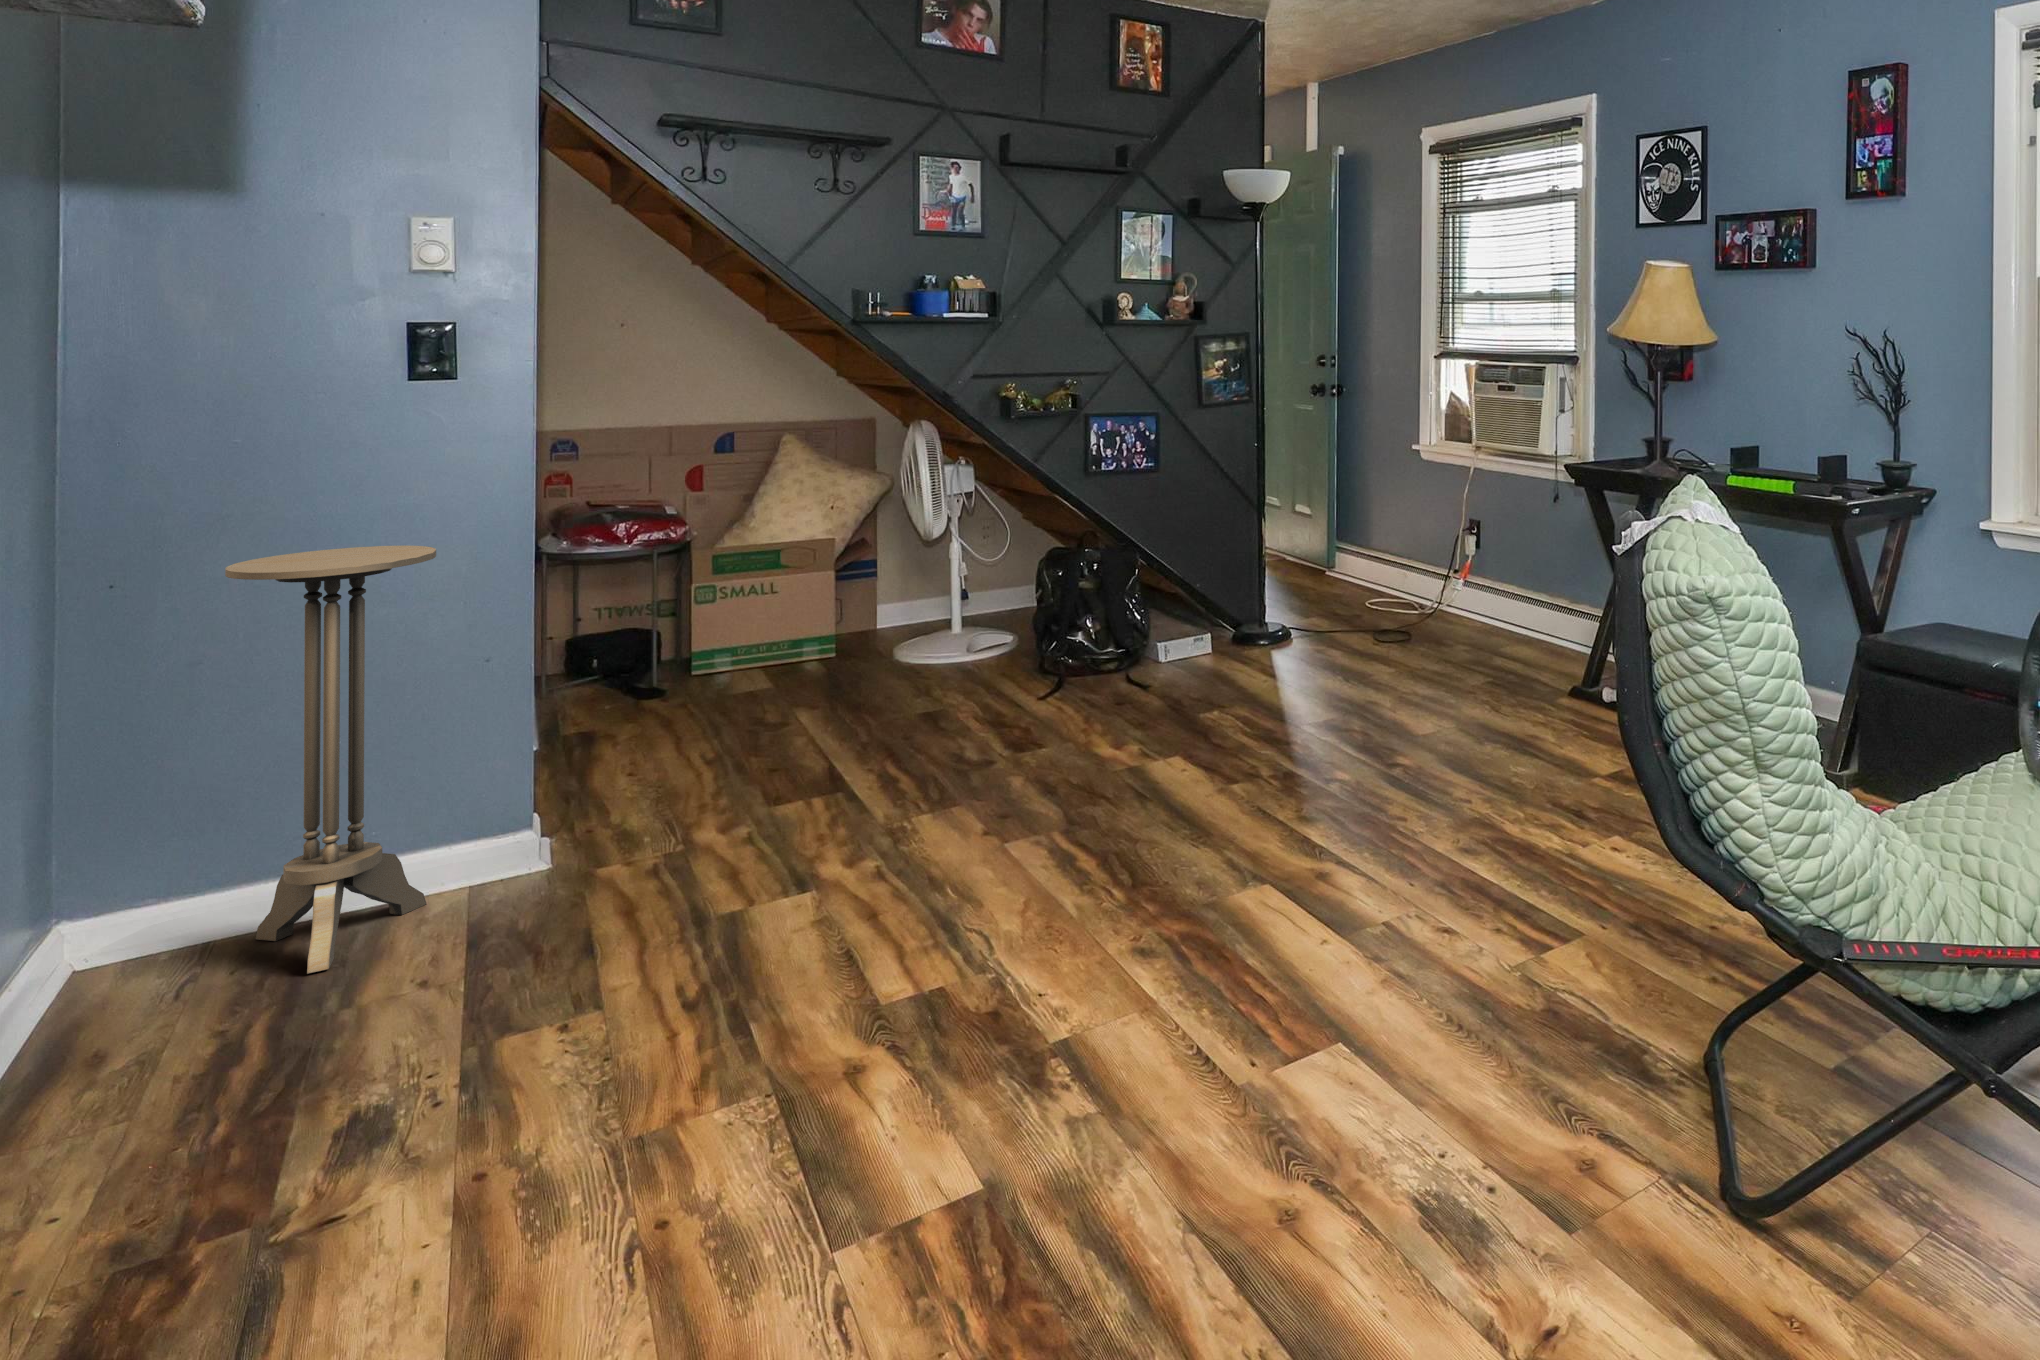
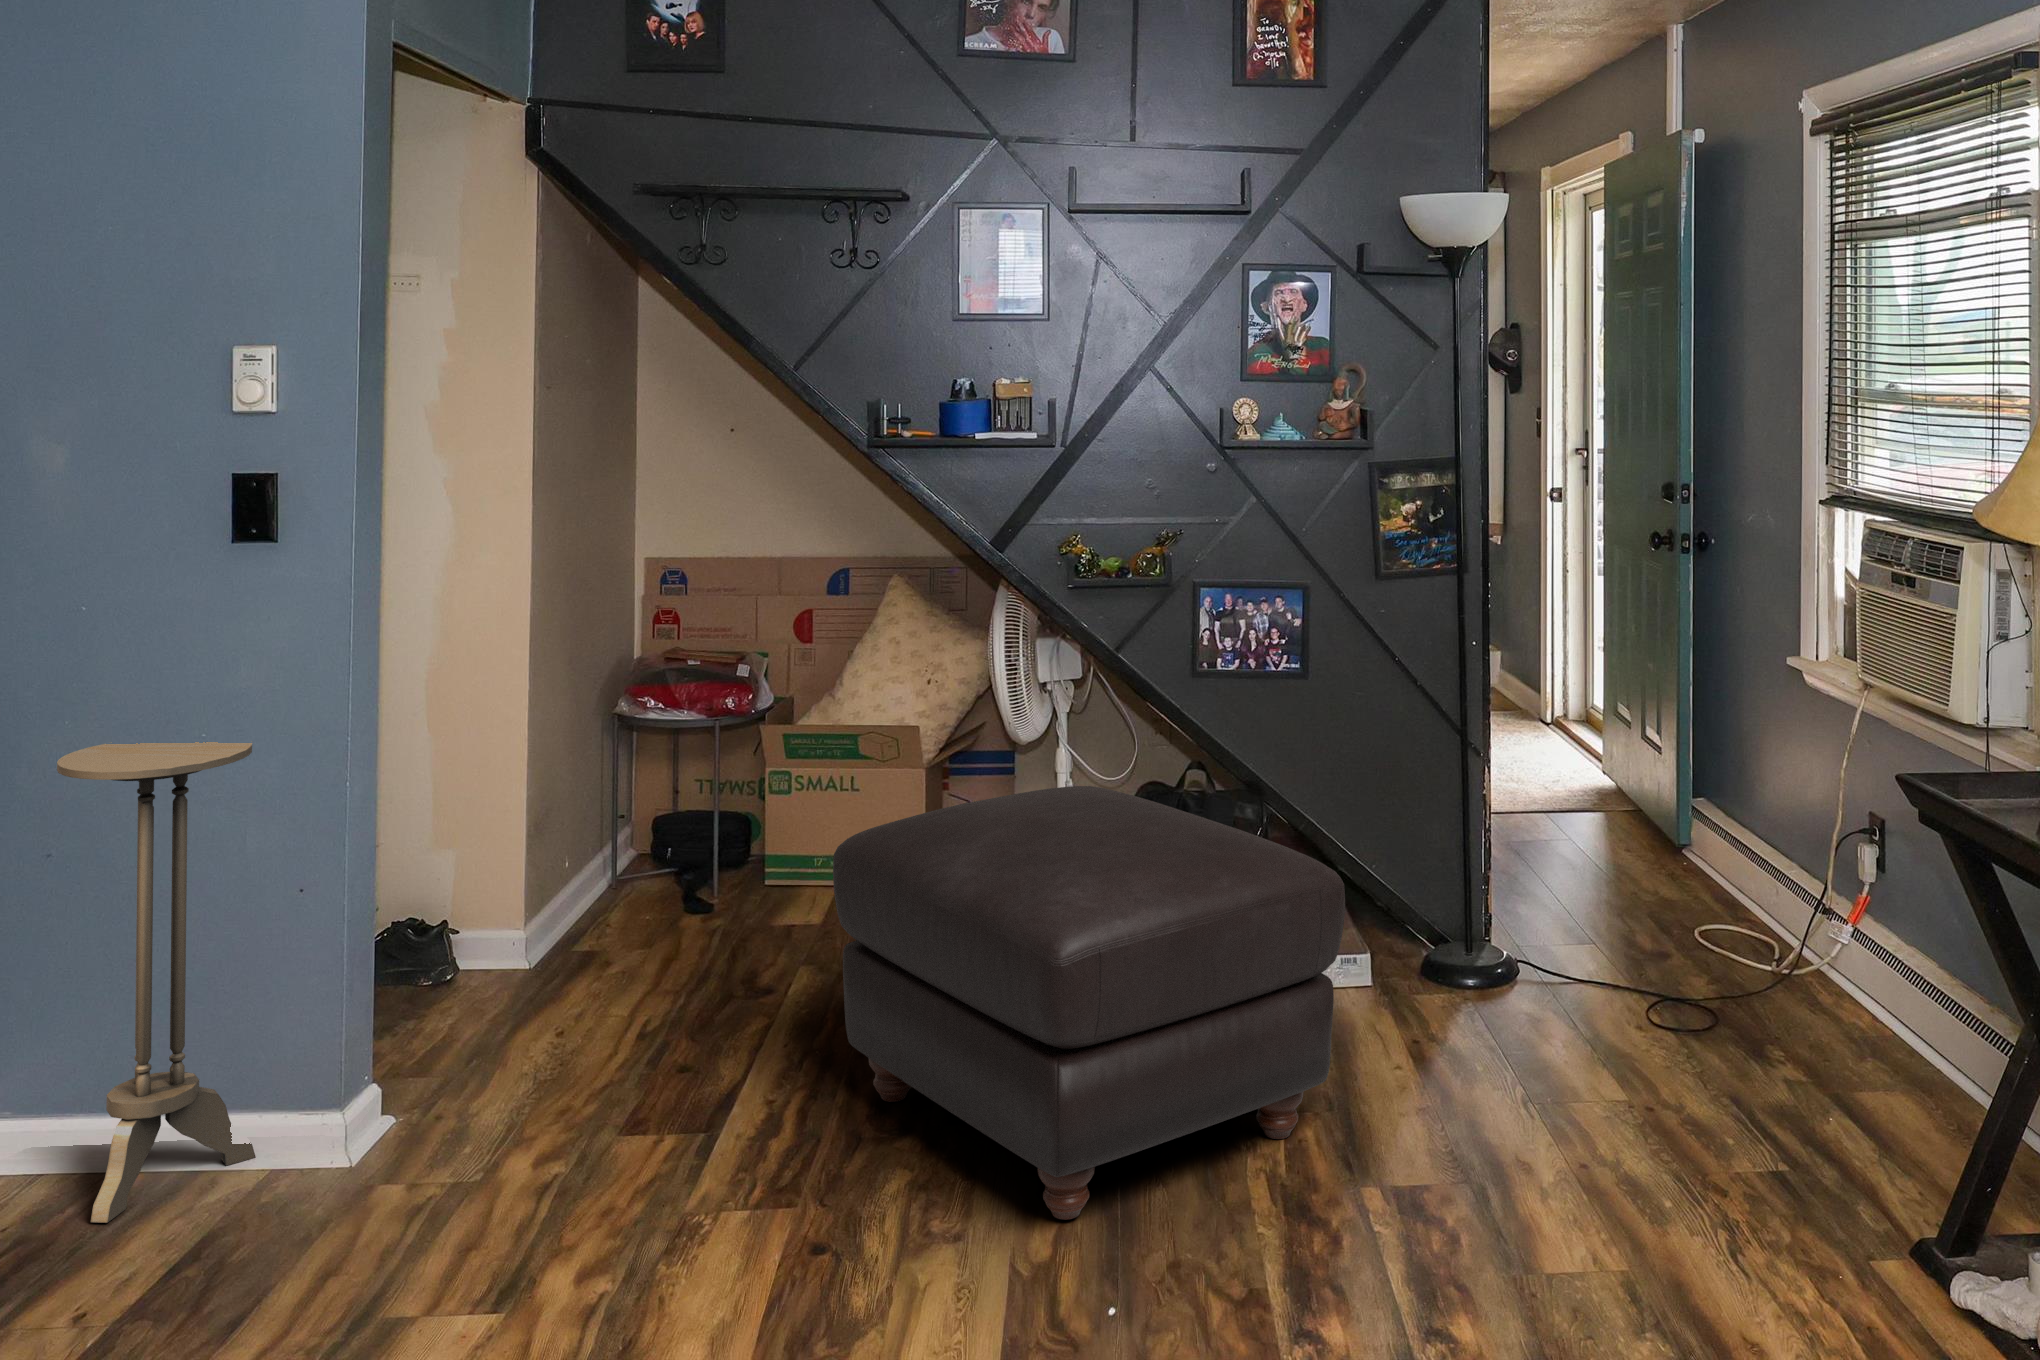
ottoman: none [919,538,1276,775] -> present [833,786,1345,1220]

